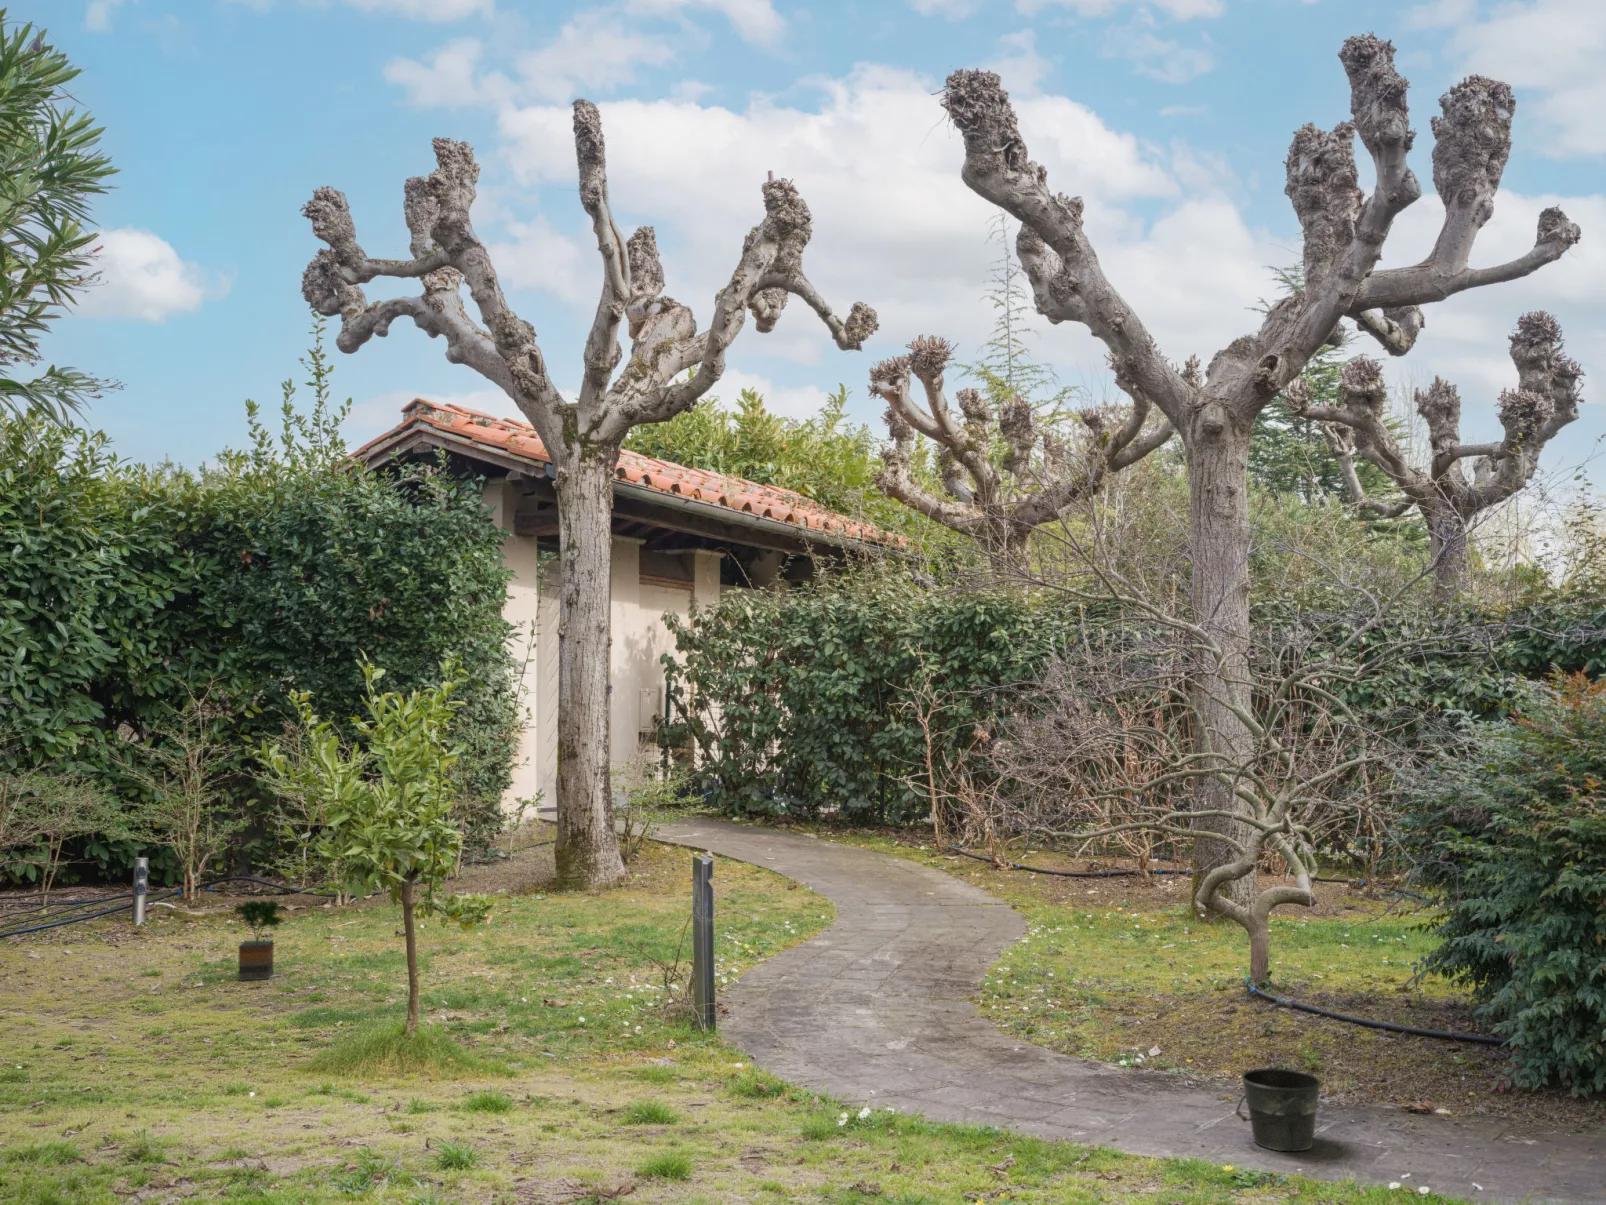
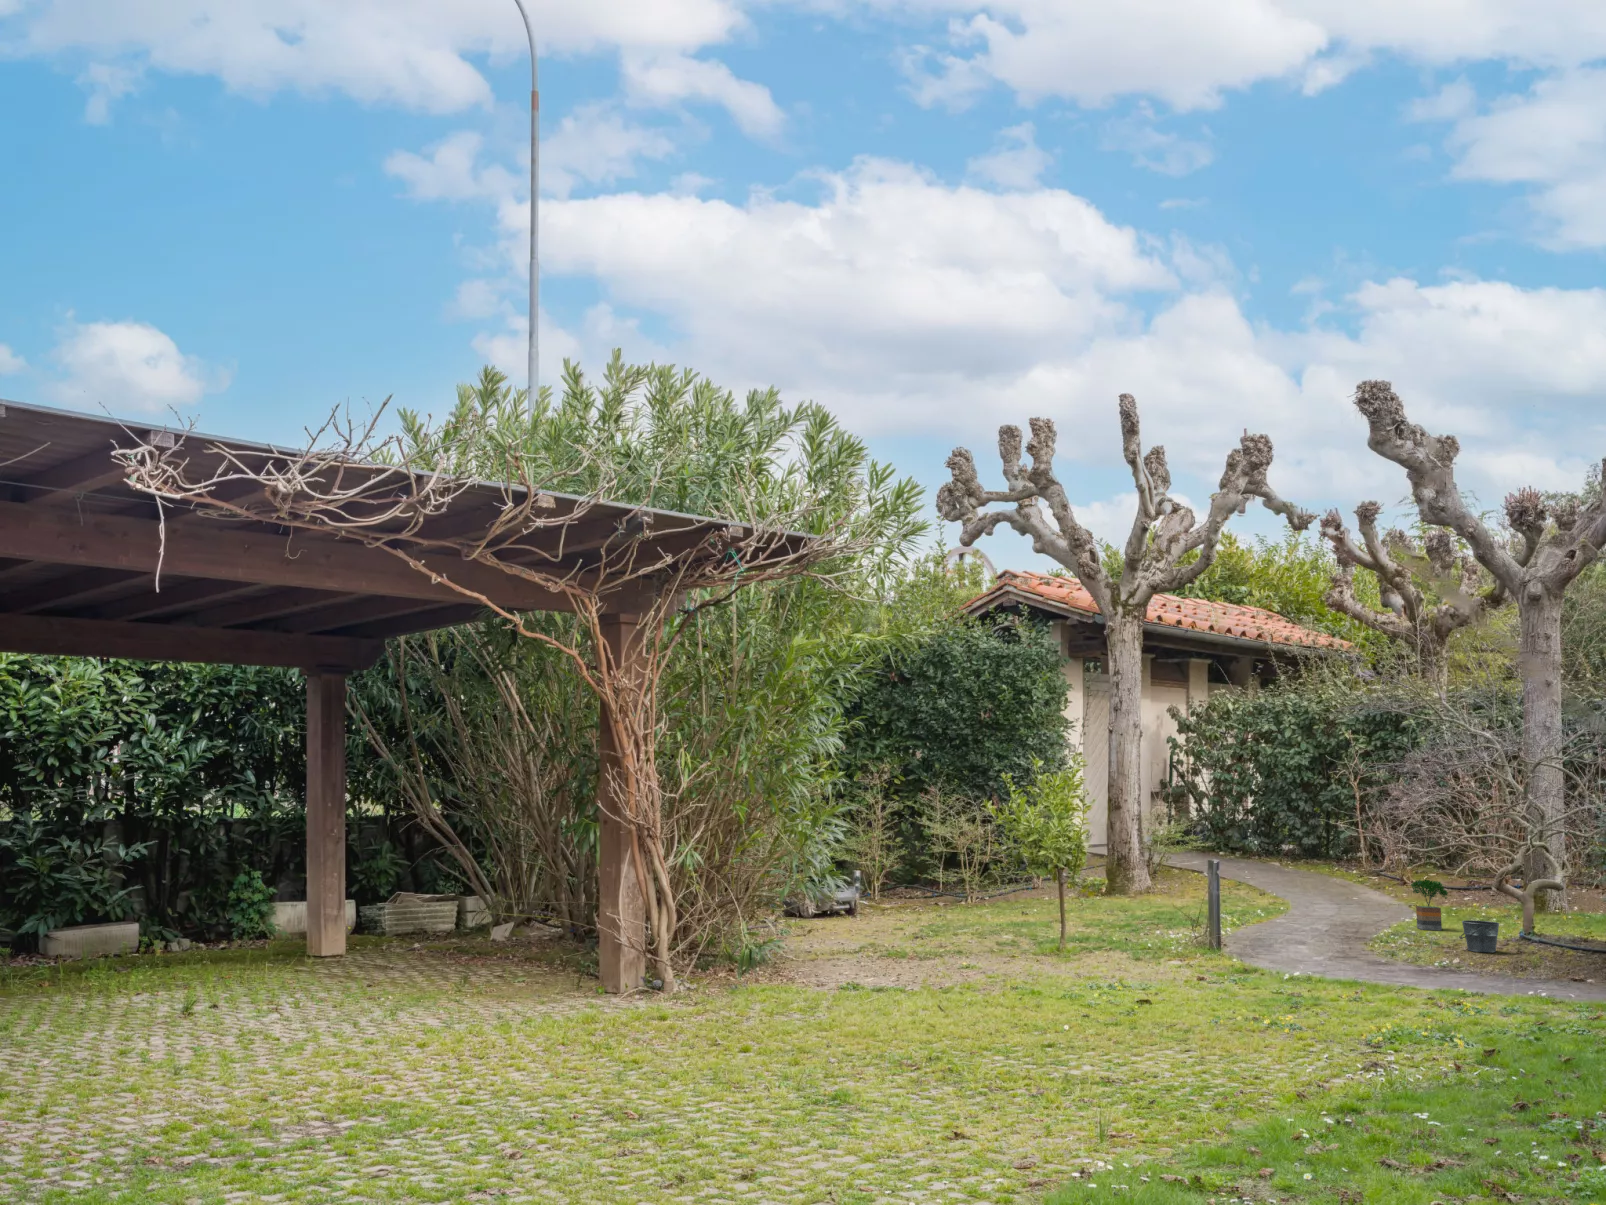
potted tree: present [234,901,284,981] -> present [1411,880,1448,930]

